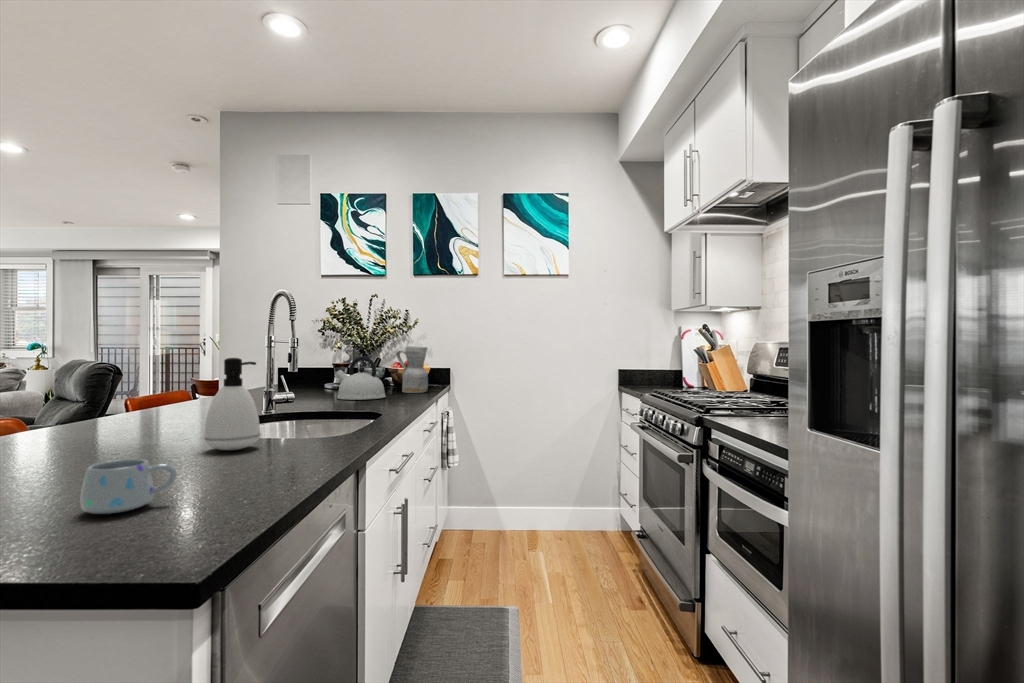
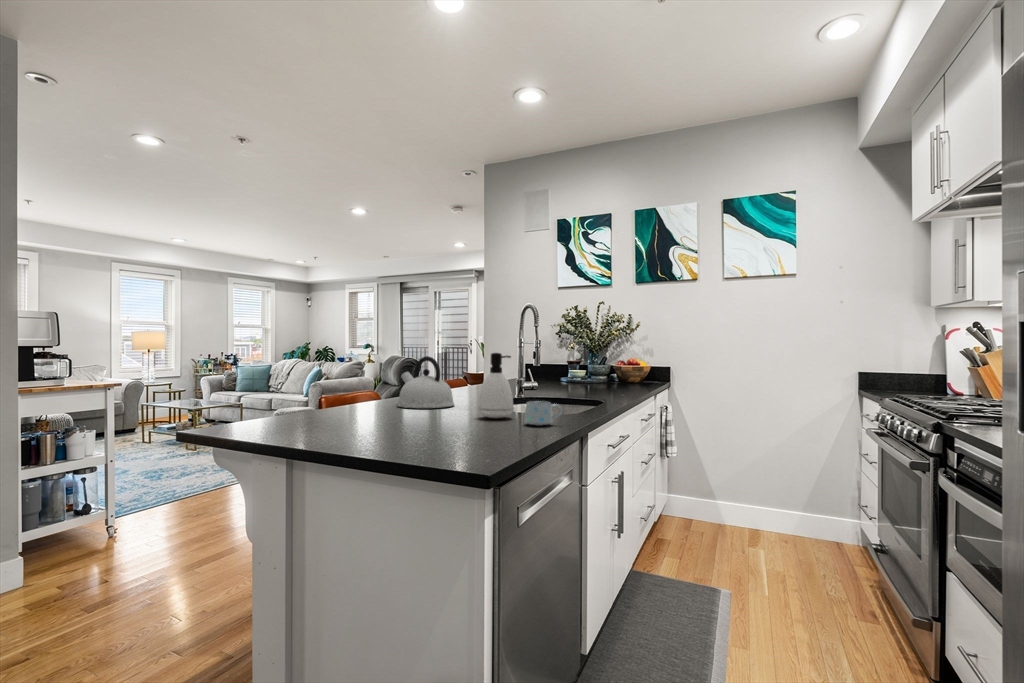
ceramic pitcher: present [396,346,428,393] -> none [620,347,648,388]
kettle: present [335,356,386,400] -> present [397,356,454,408]
mug: present [80,459,177,514] -> present [524,401,562,426]

